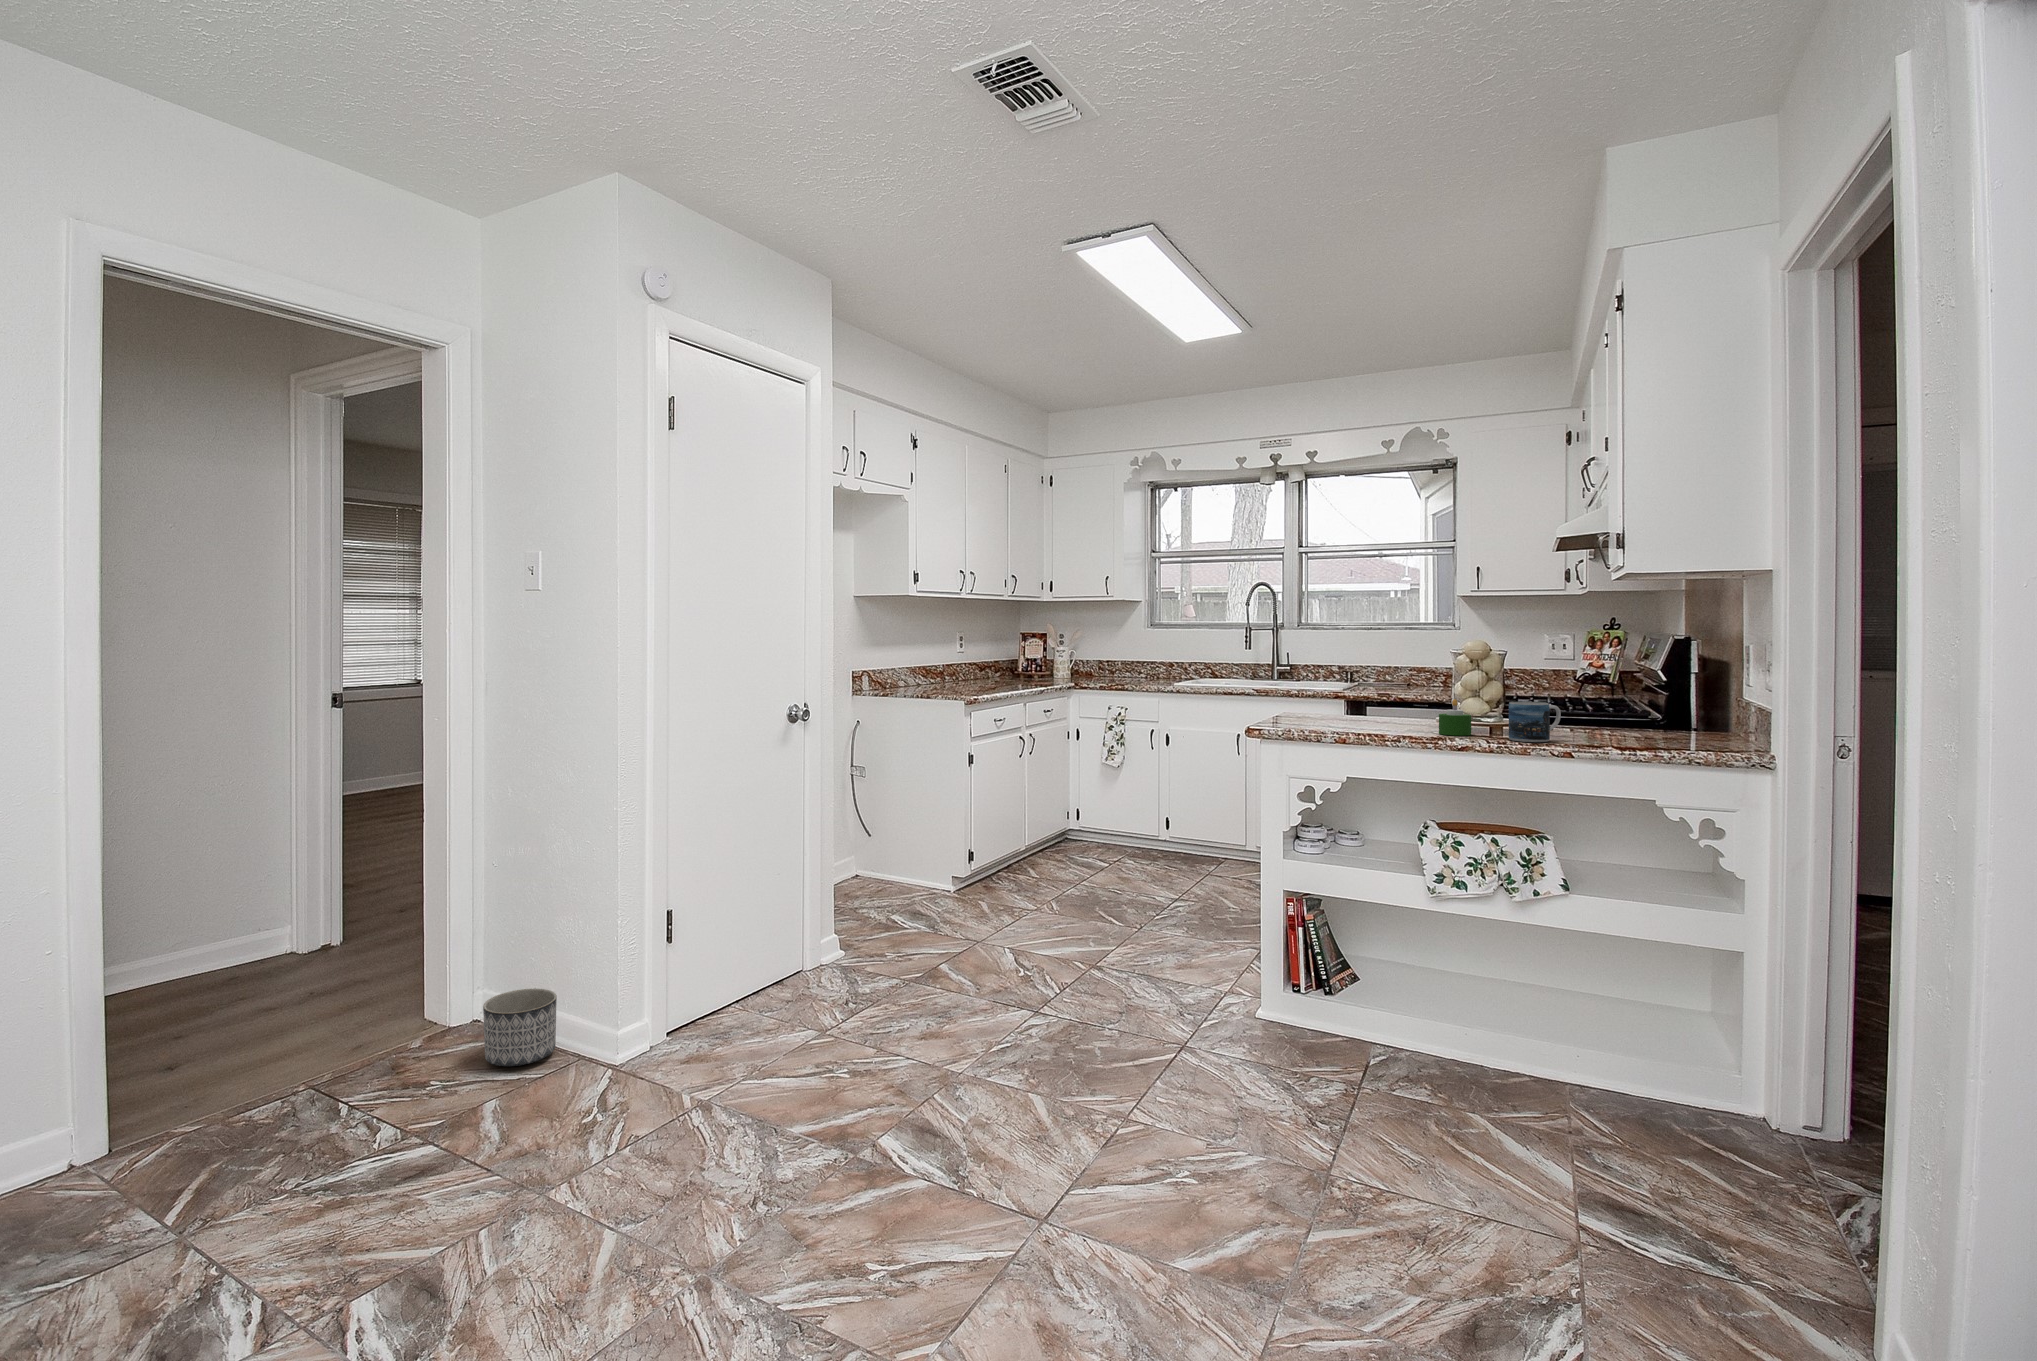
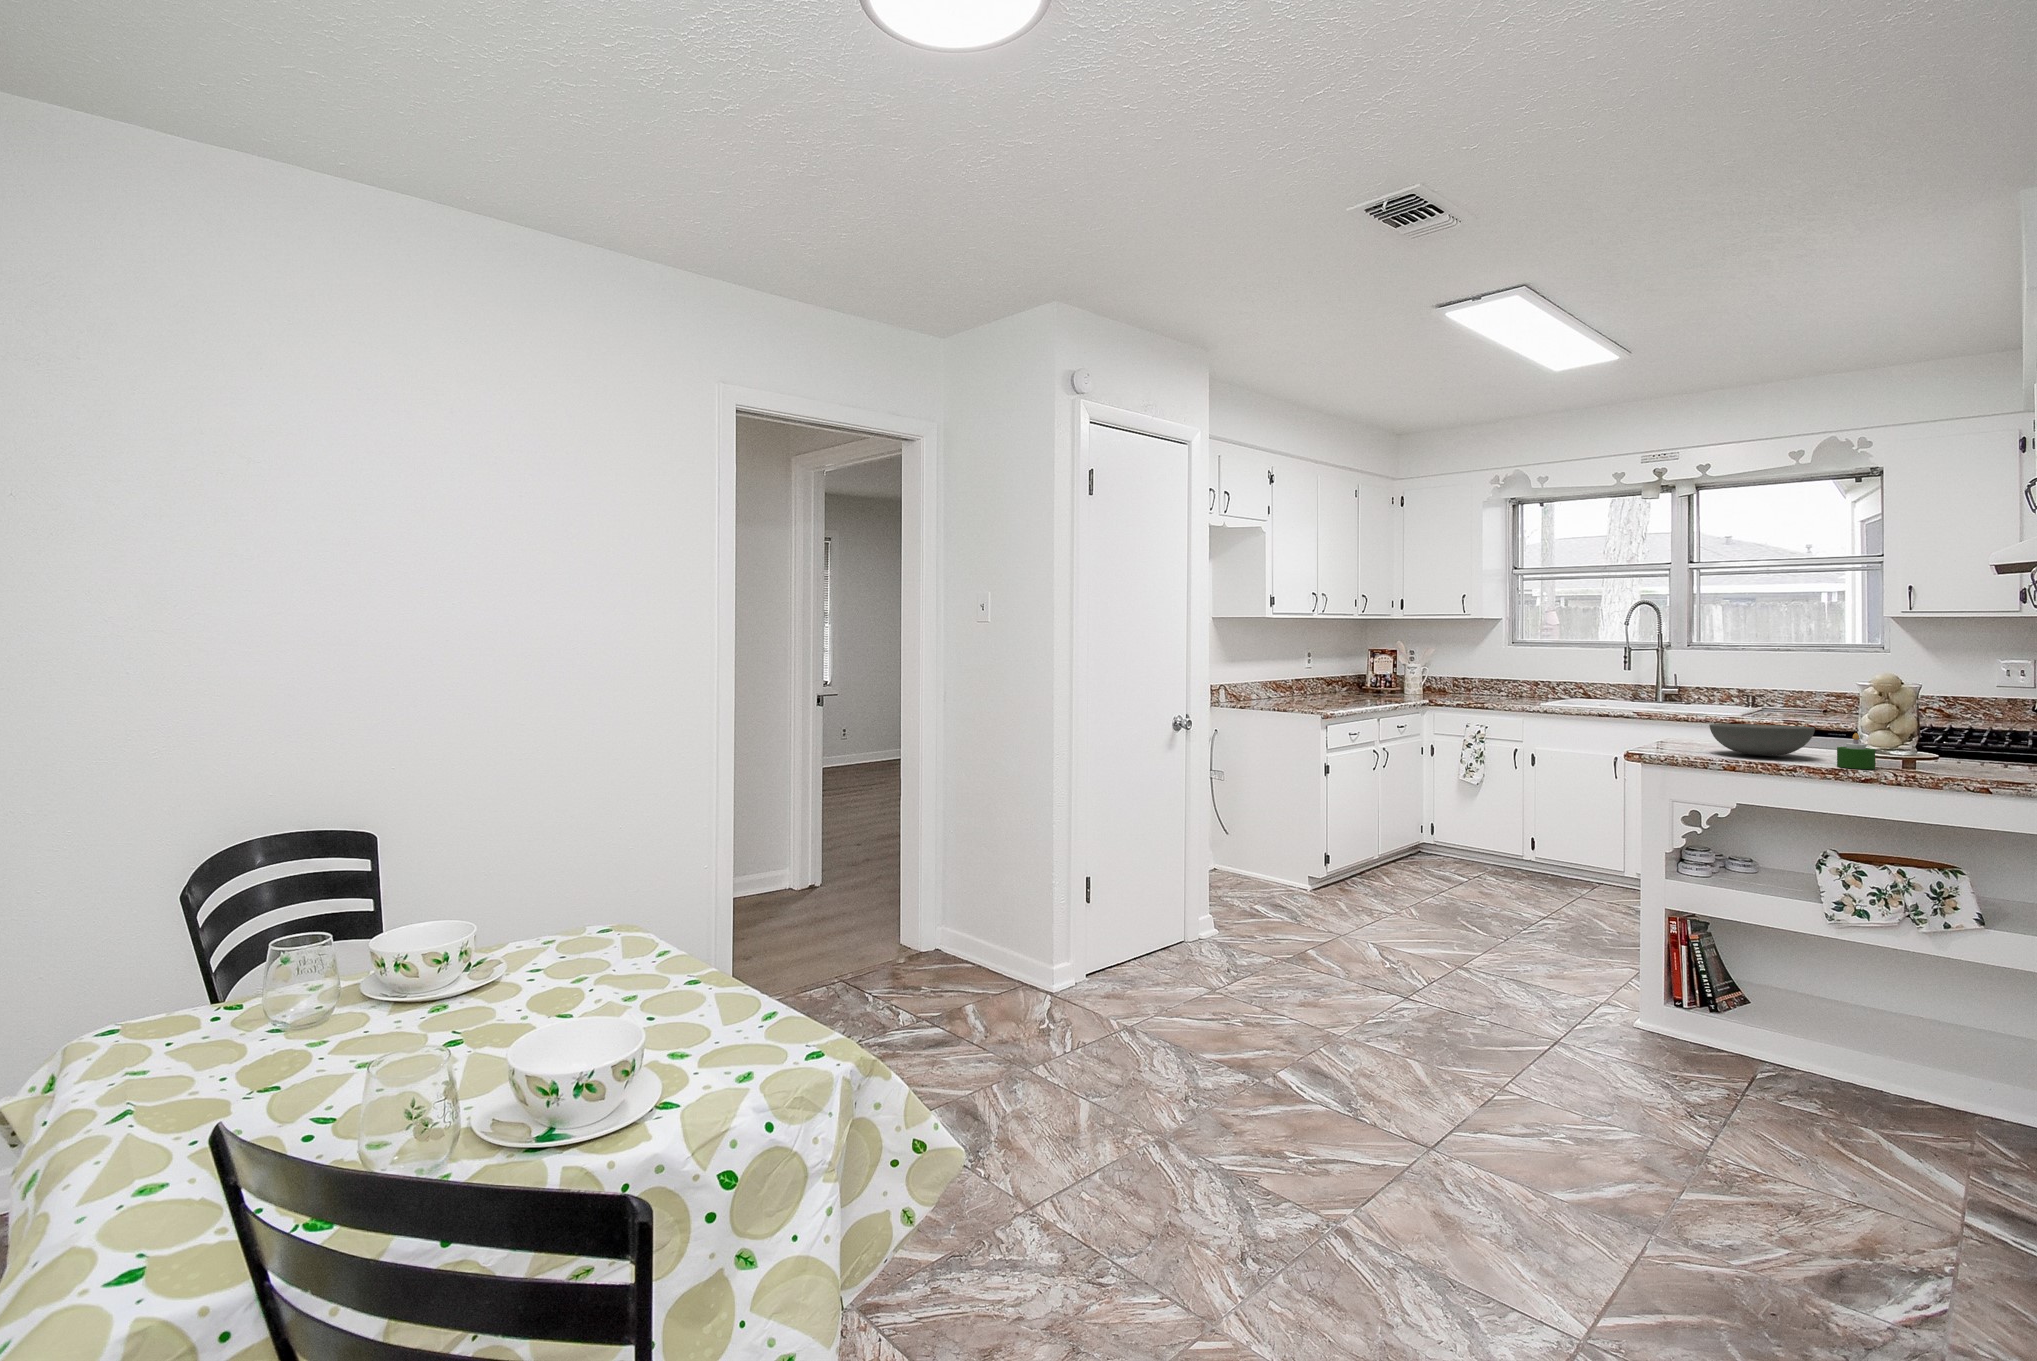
bowl: none [1326,694,1418,726] -> present [1709,723,1815,756]
mug: present [1509,702,1561,742] -> none [1917,739,1981,779]
planter: present [483,989,557,1066] -> none [955,930,1007,986]

